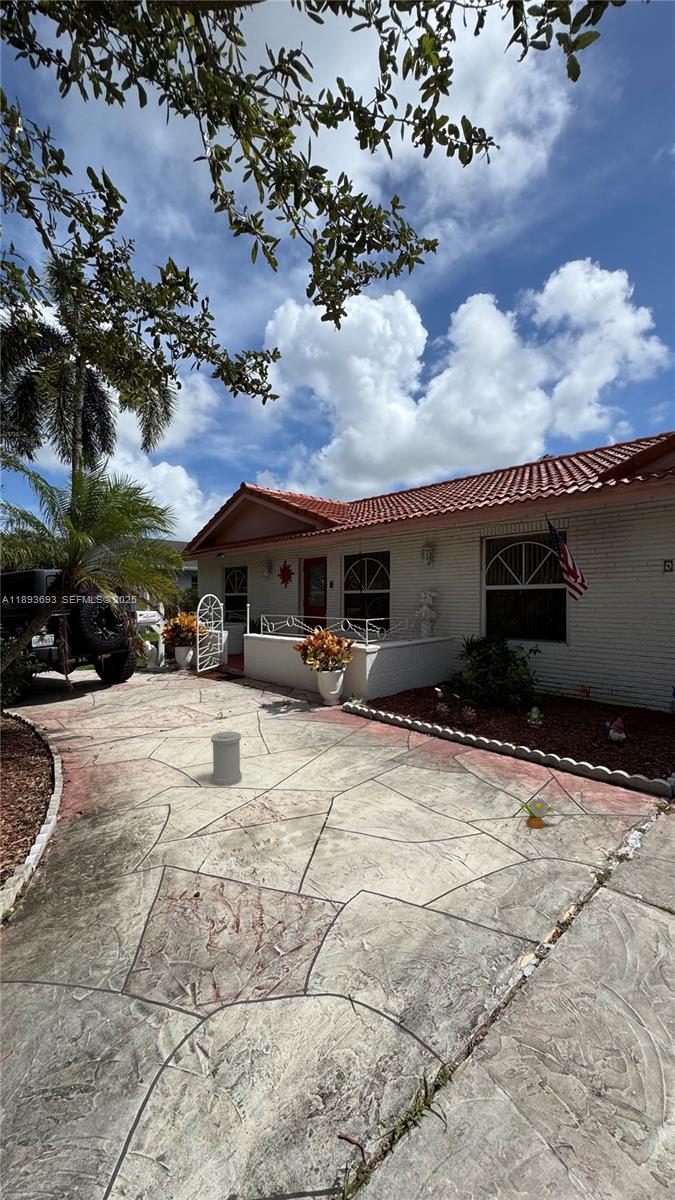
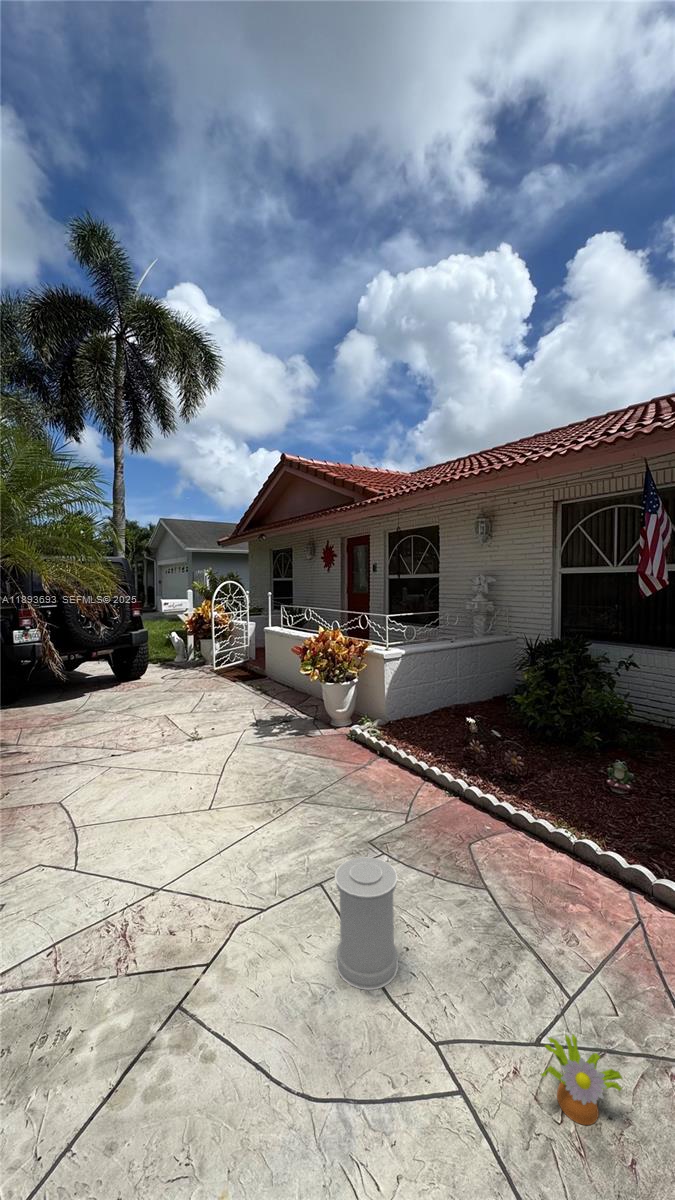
trash can: present [211,732,242,786] -> present [335,857,398,990]

